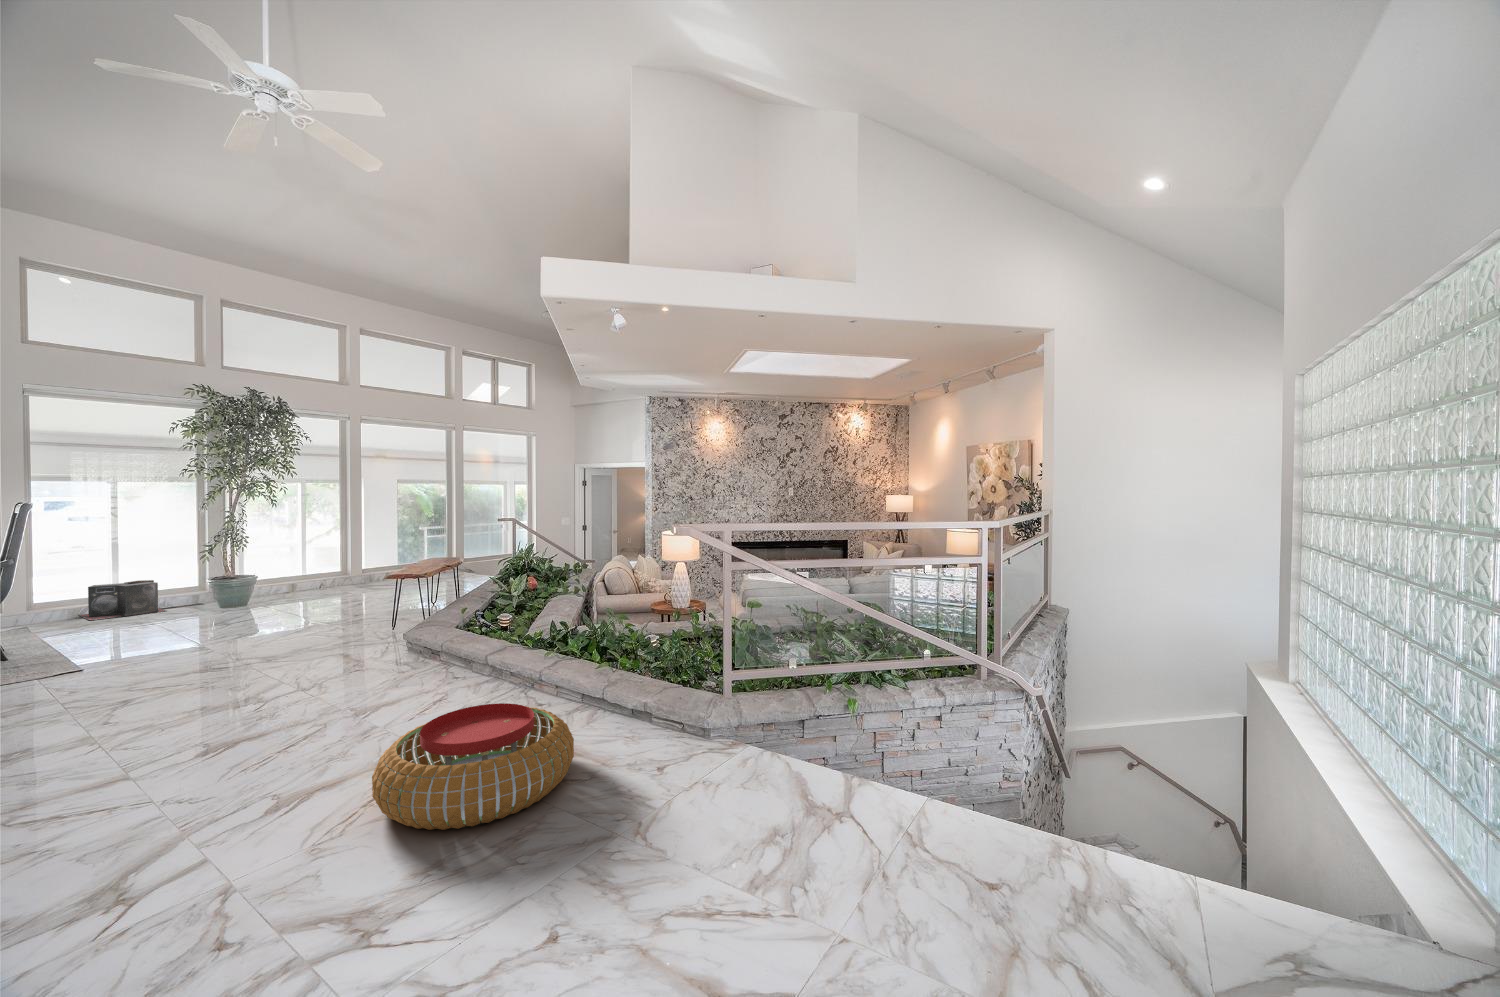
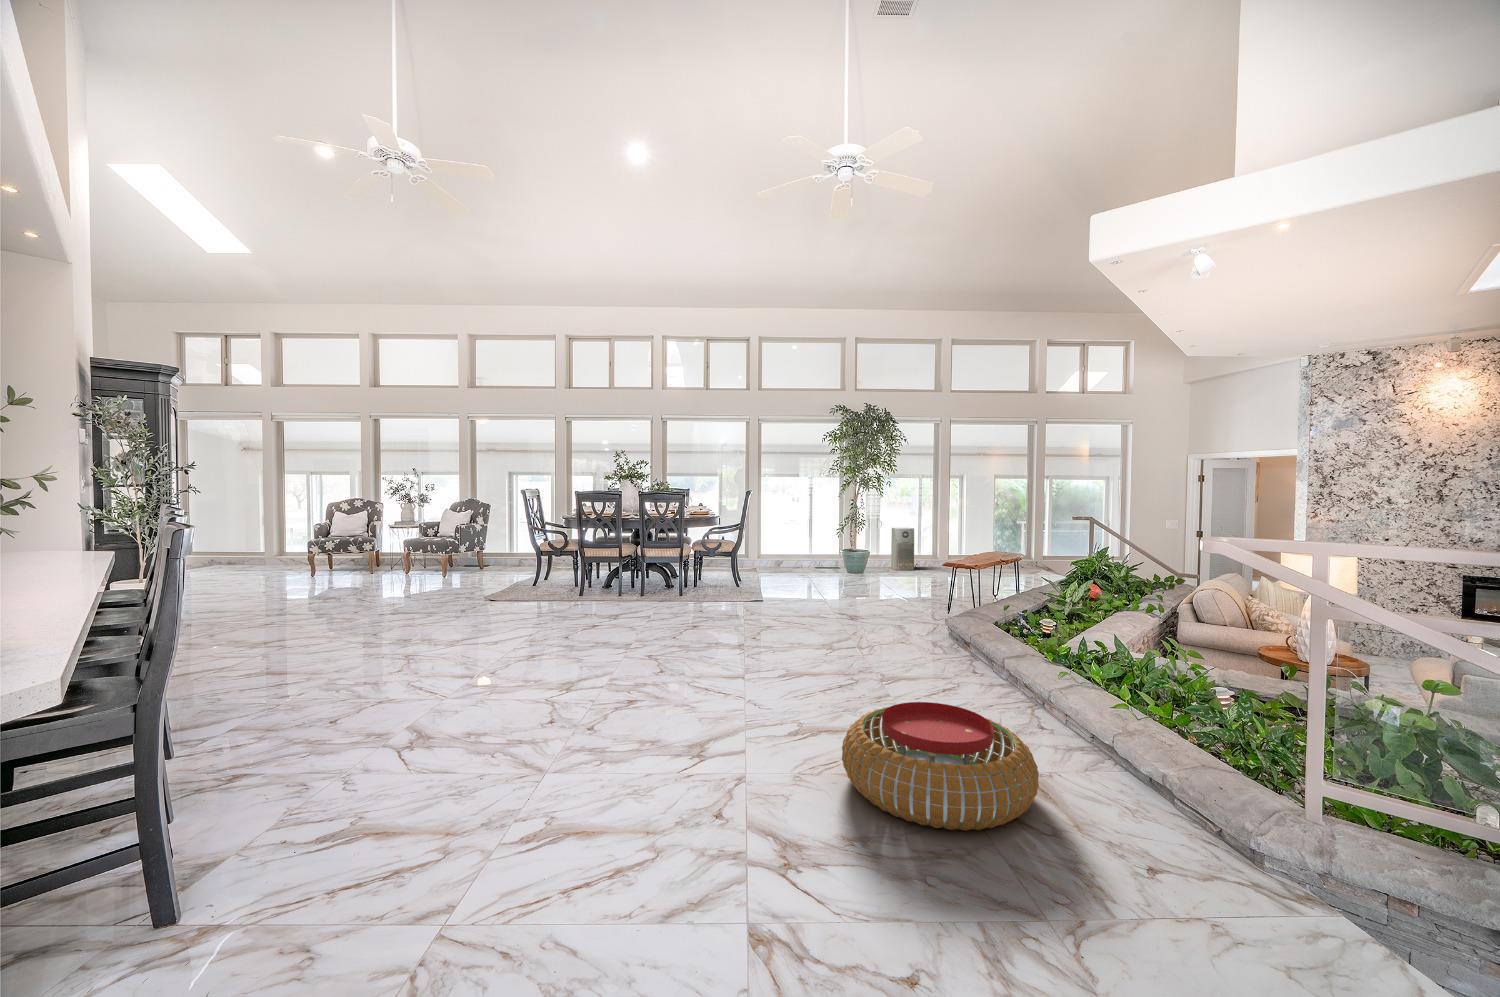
air purifier: none [286,541,322,593] -> present [891,527,914,570]
speaker: present [79,580,166,621] -> none [779,547,819,571]

